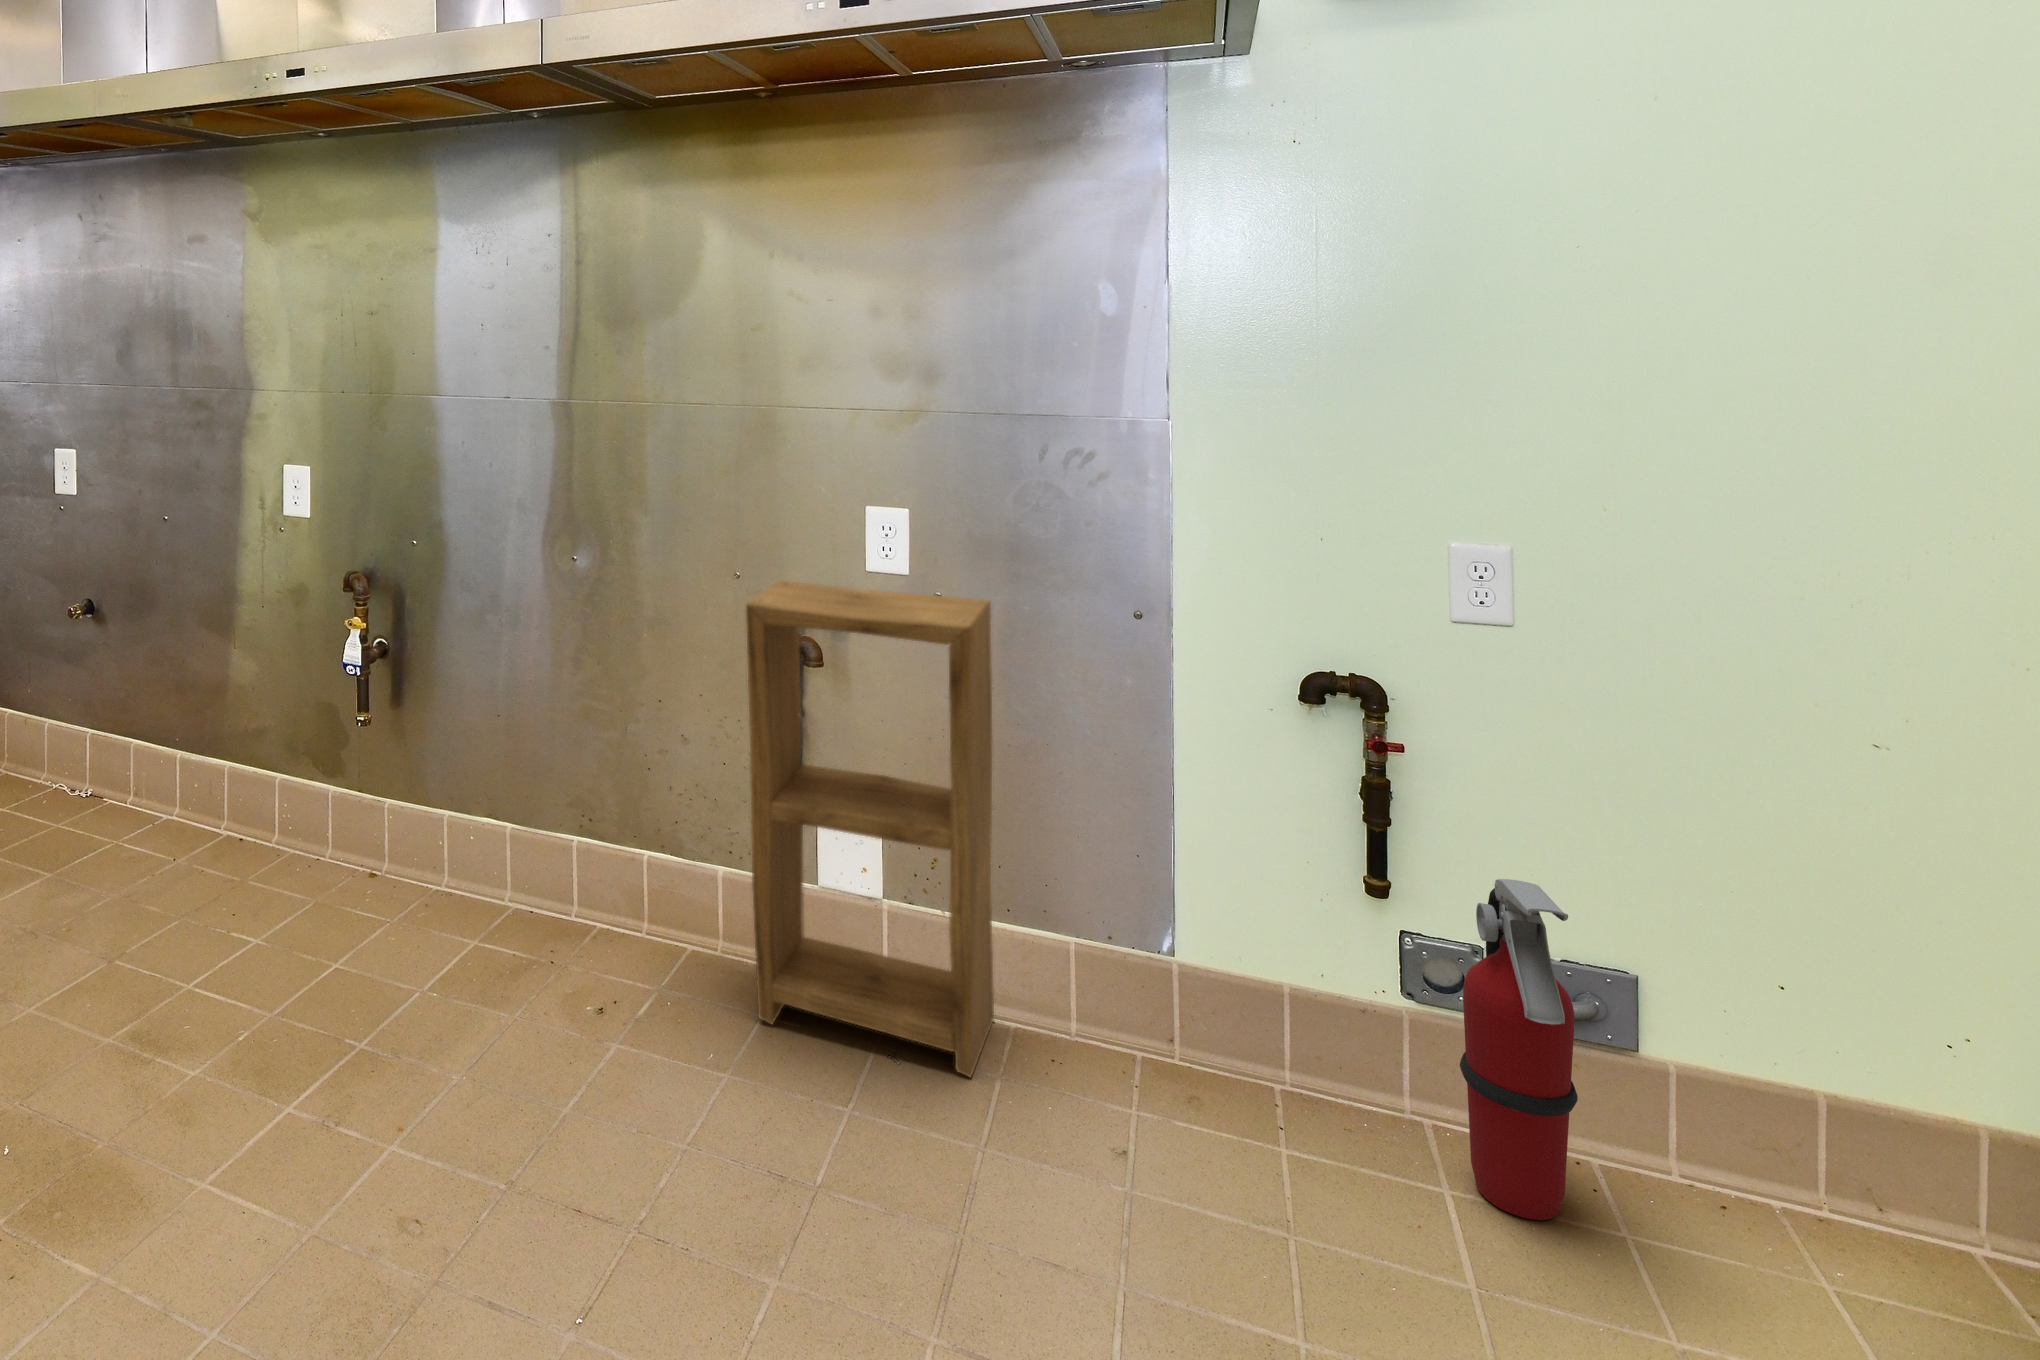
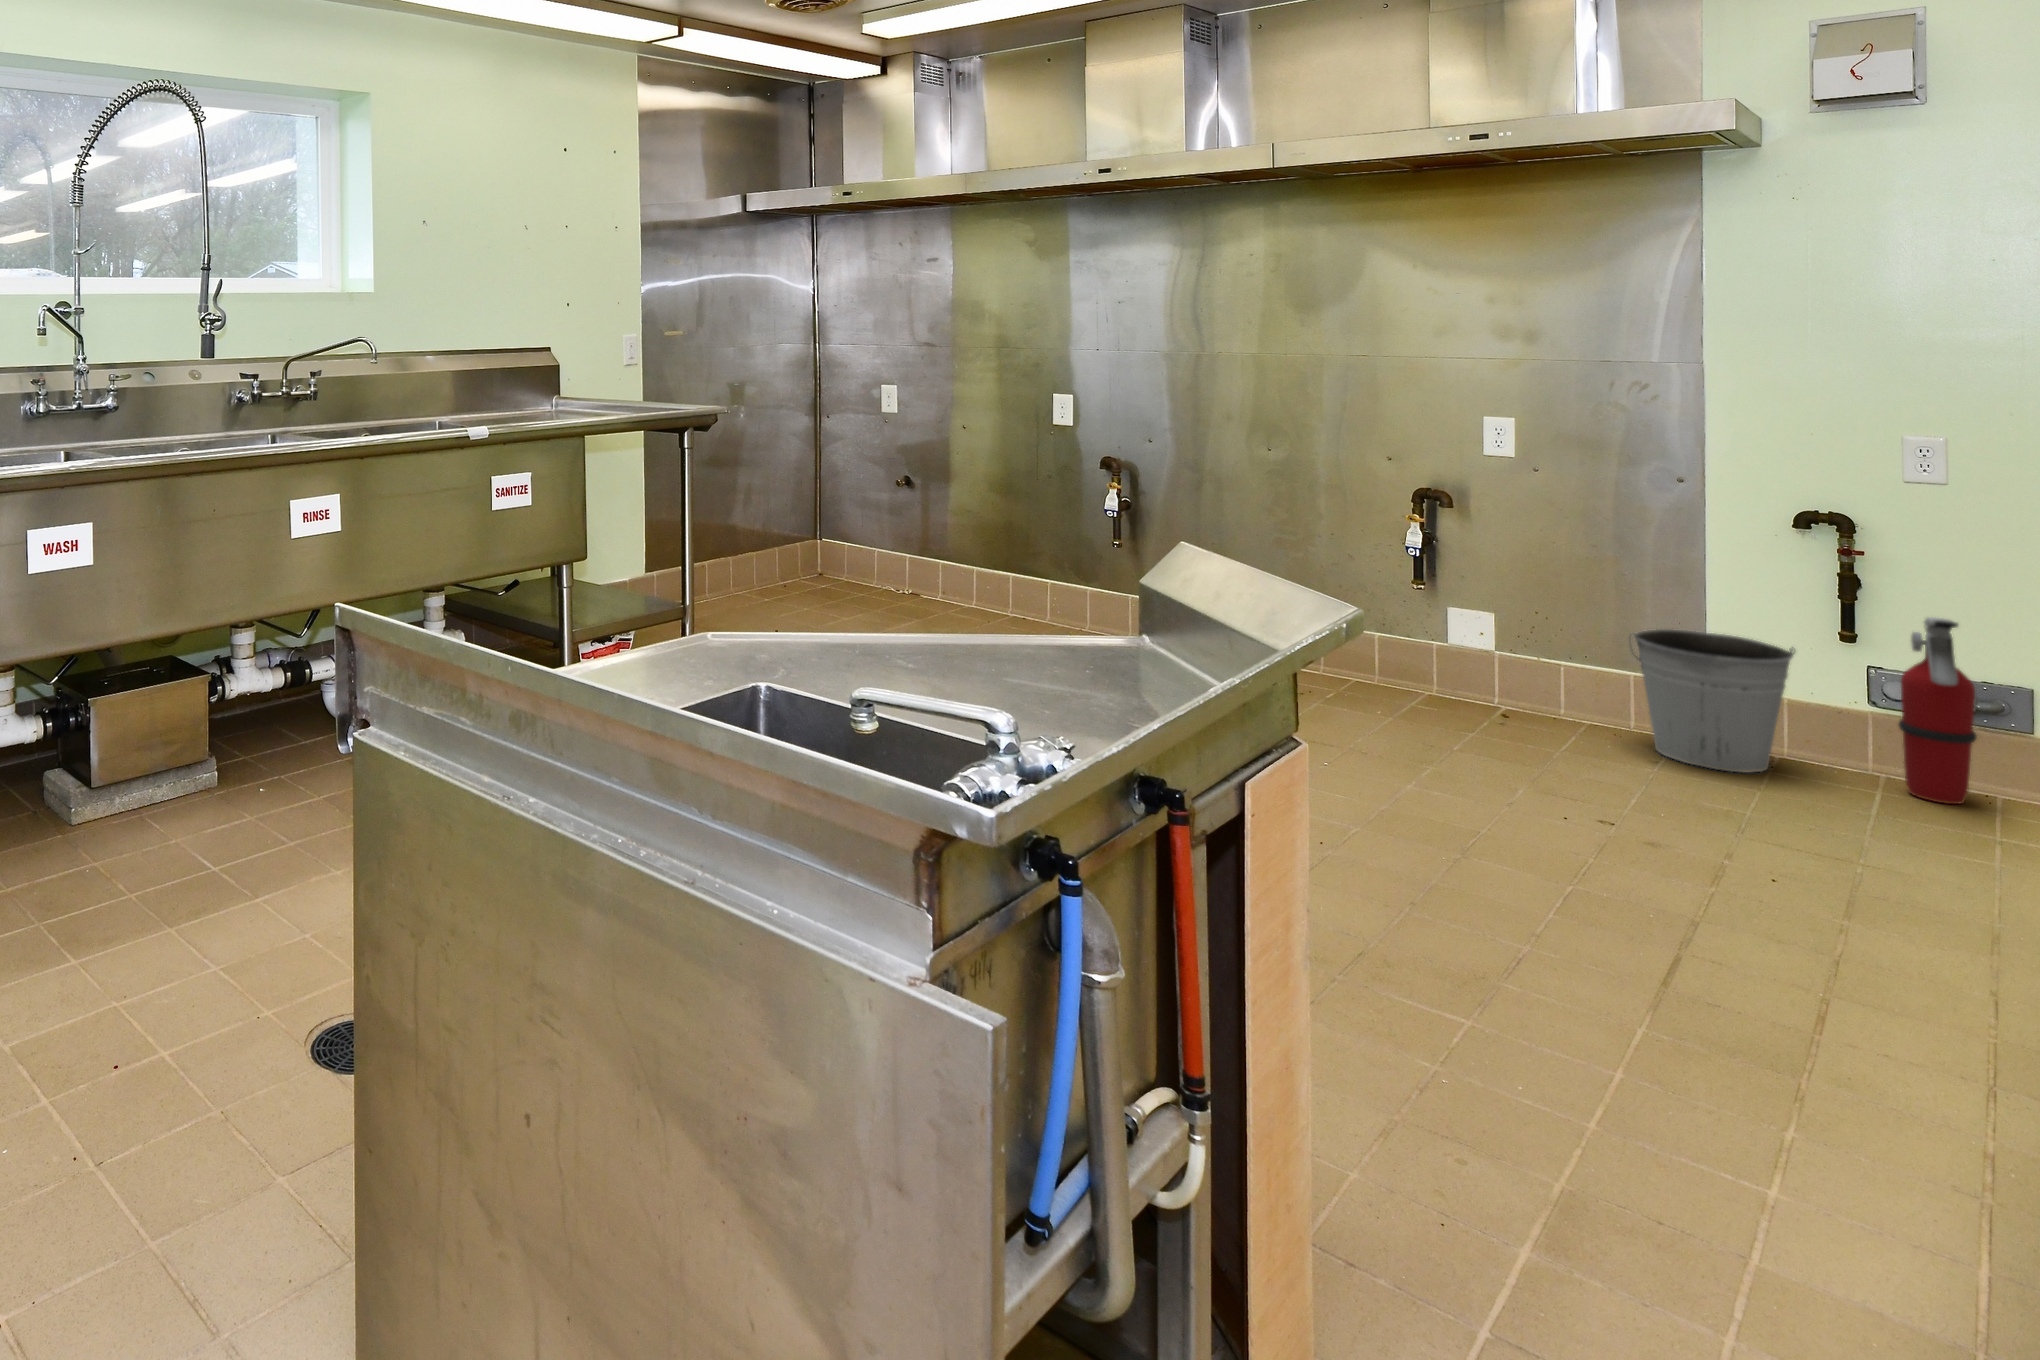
shelving unit: present [746,581,994,1077] -> none [1407,460,1576,732]
bucket: none [1071,877,1309,1173] -> present [1630,629,1795,772]

